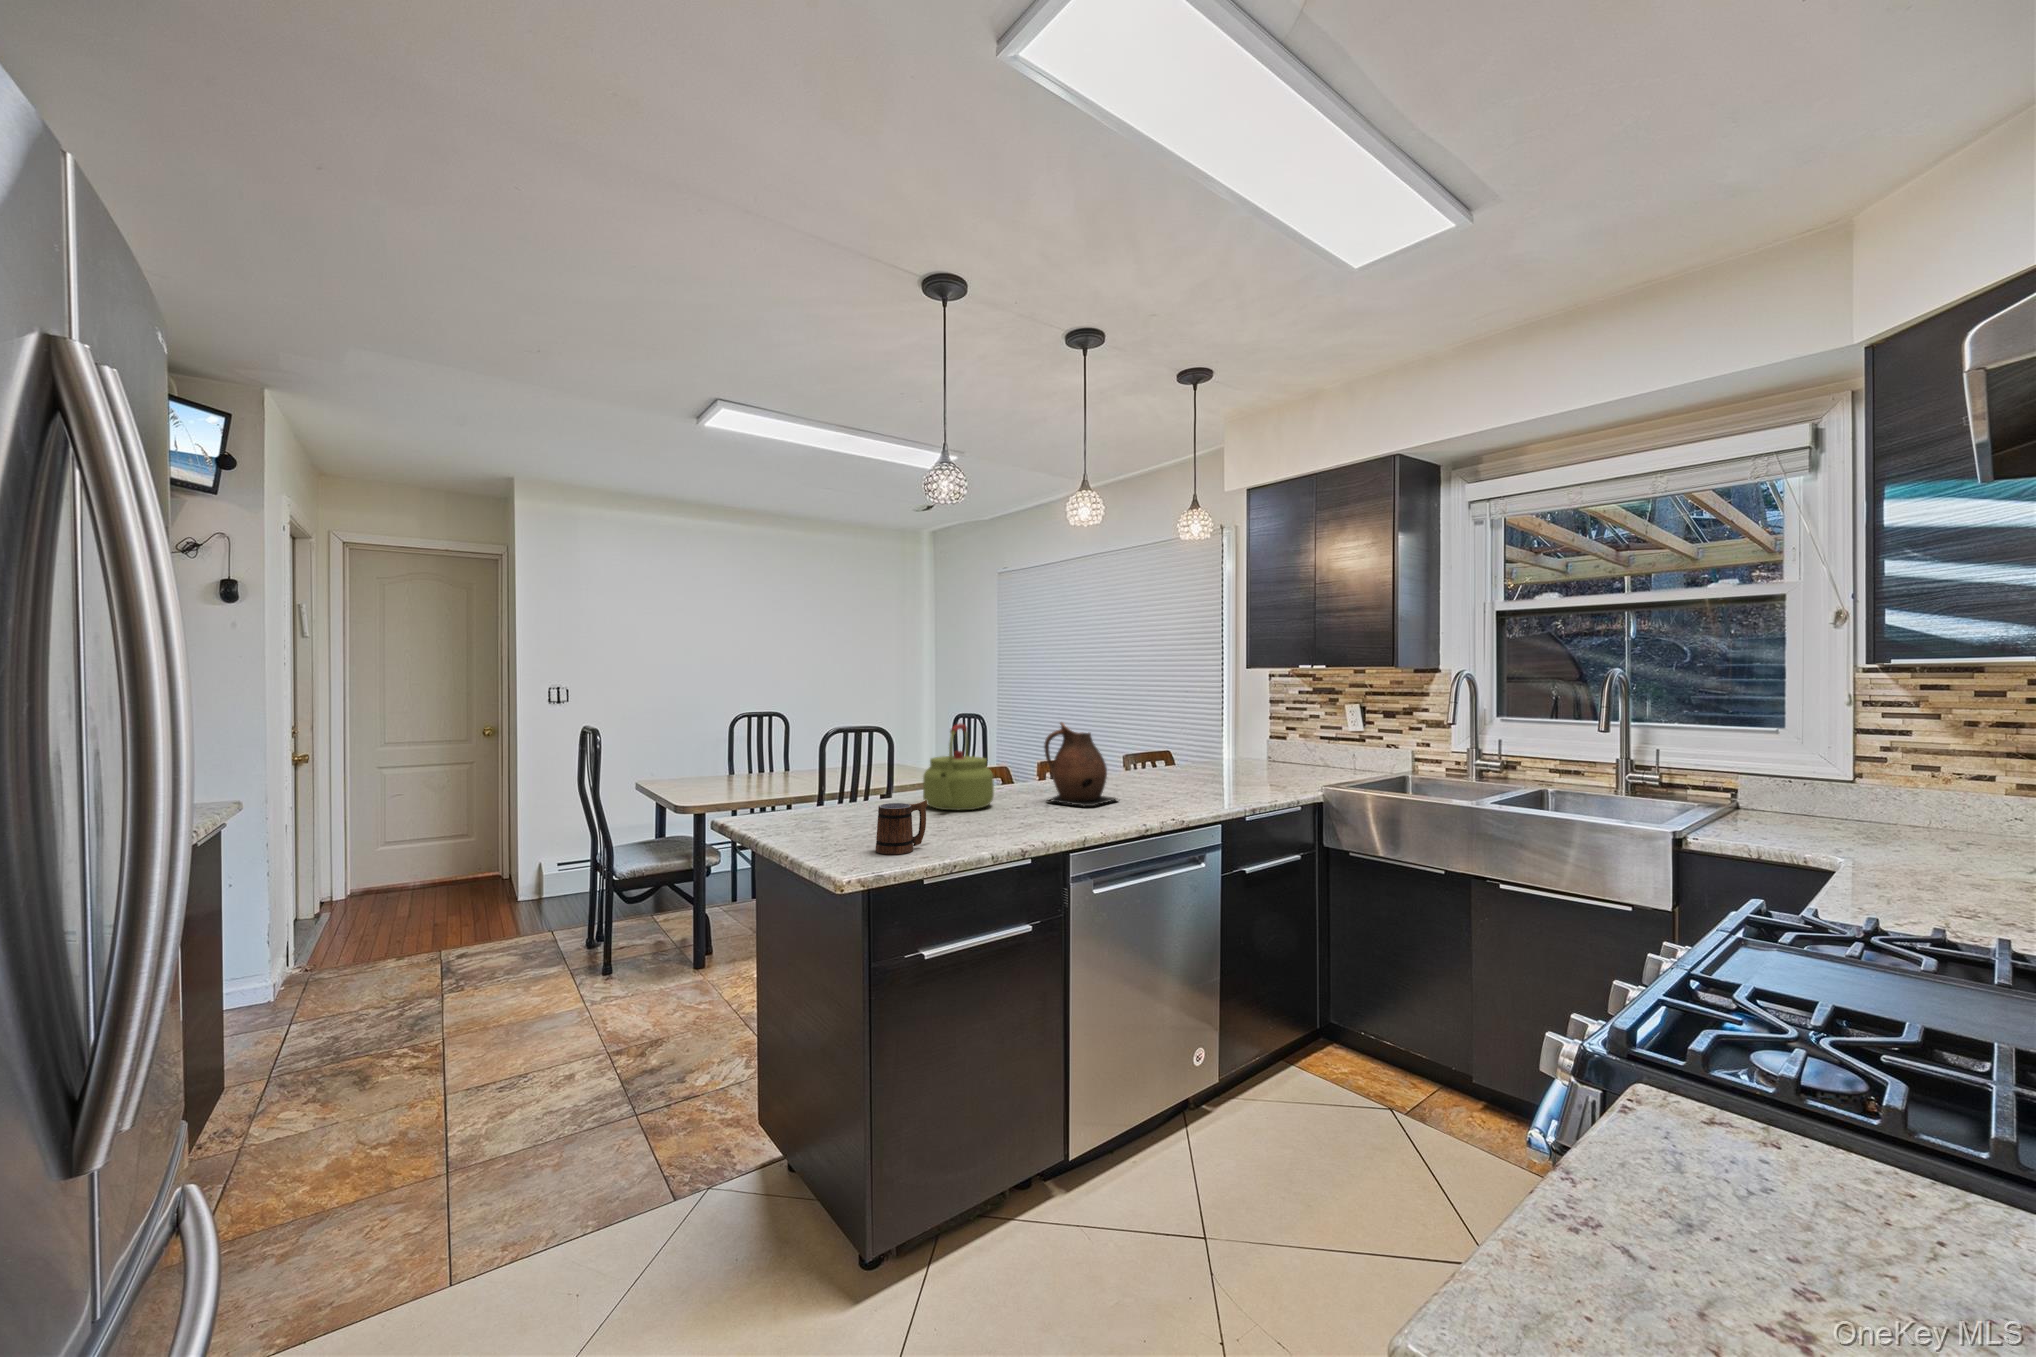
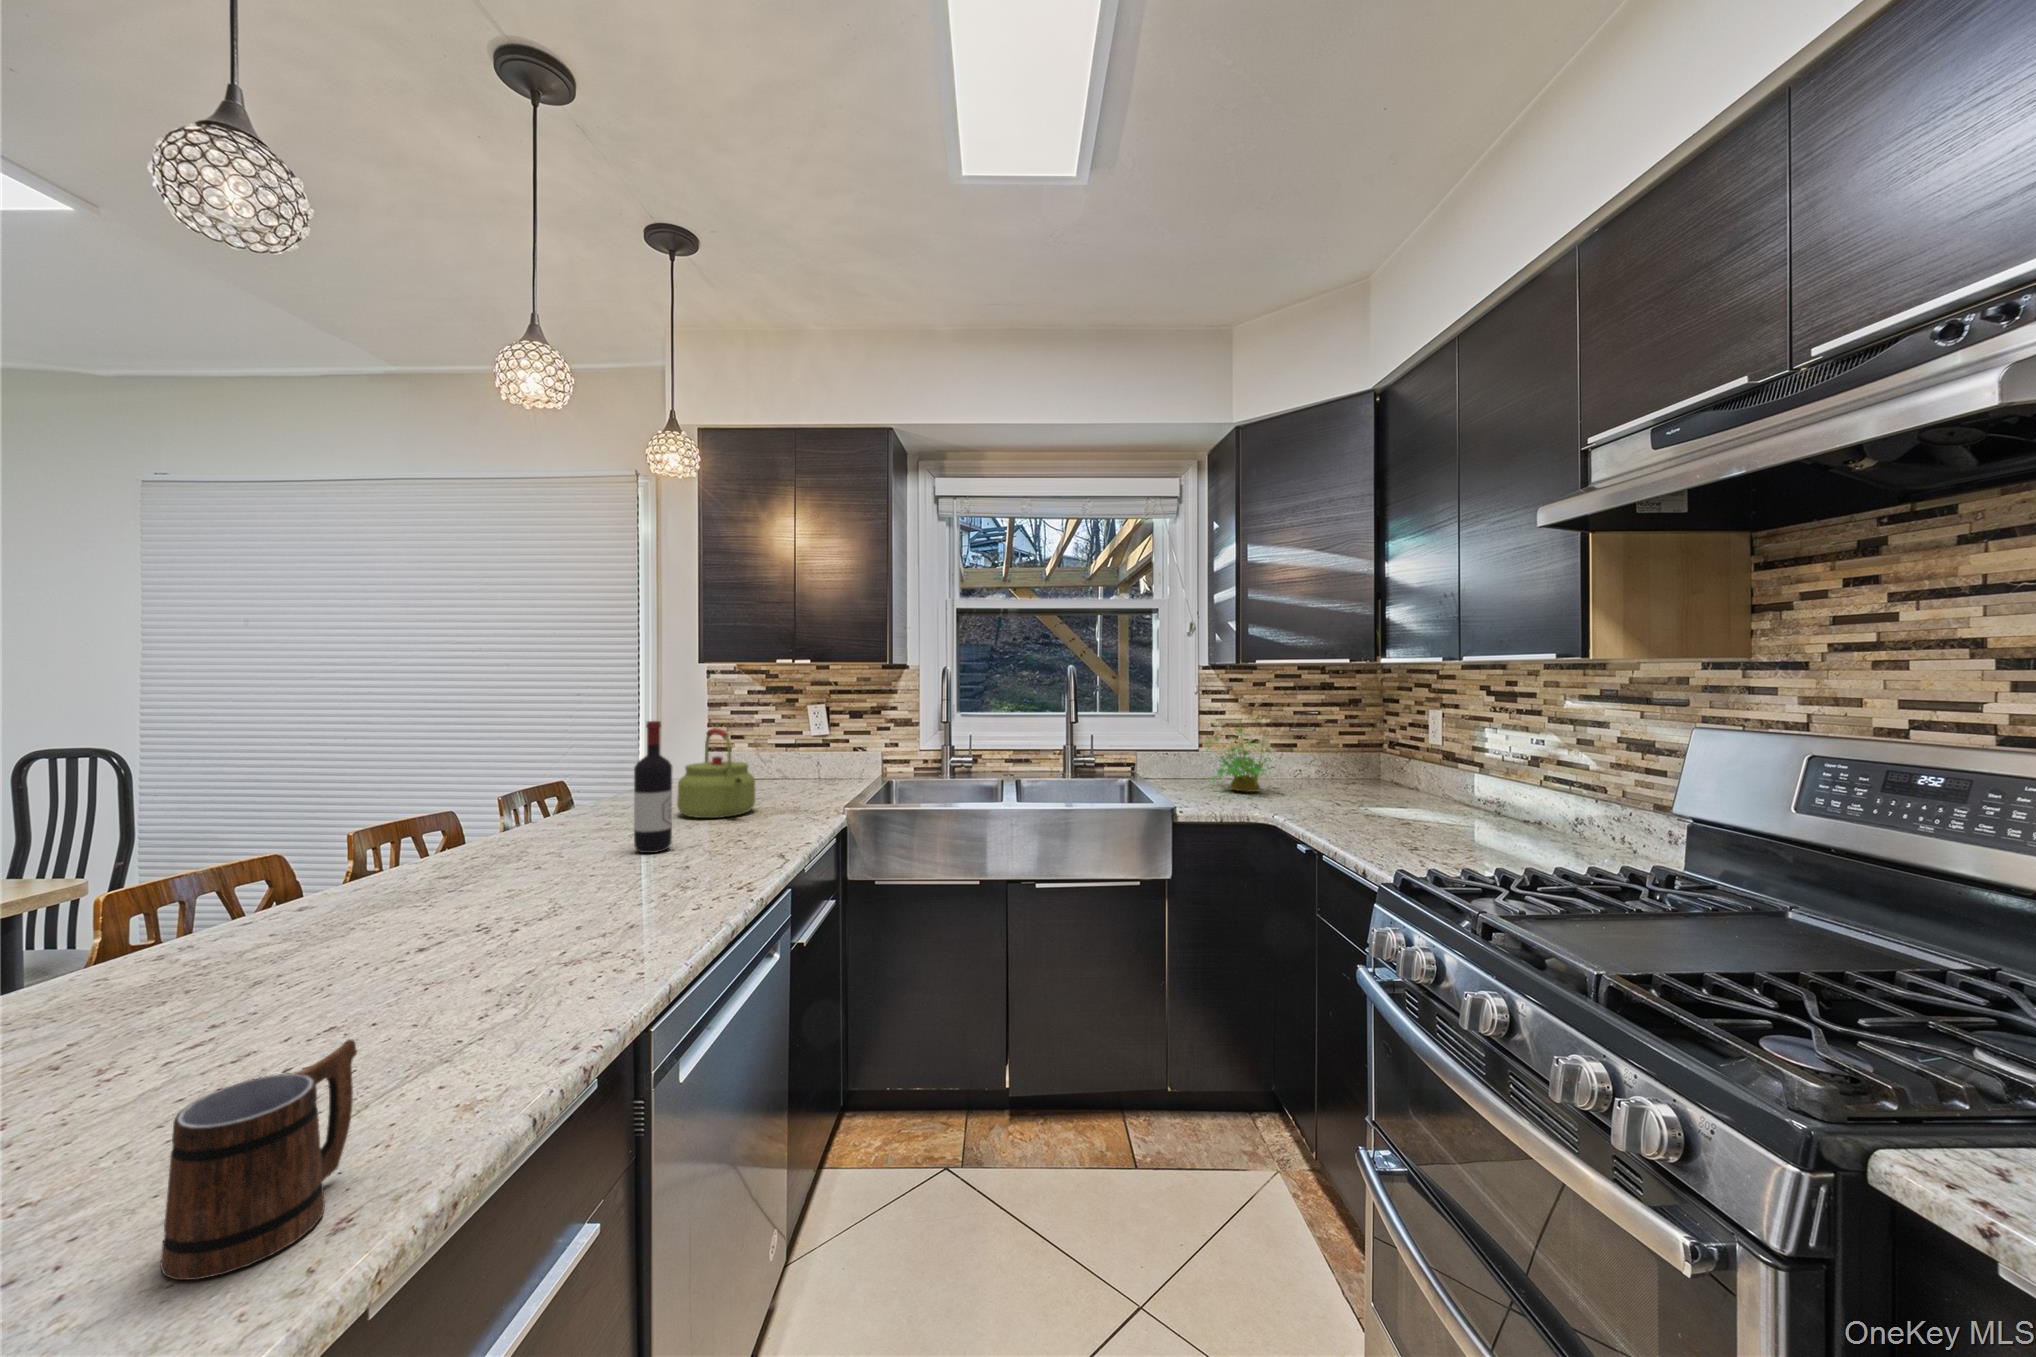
wine bottle: none [1153,705,1176,792] -> present [634,721,672,853]
ceramic pitcher: present [1044,723,1117,807] -> none [474,765,621,918]
potted plant: none [1823,723,1958,841] -> present [1207,710,1275,792]
kettle: present [923,724,994,810] -> present [677,728,755,818]

